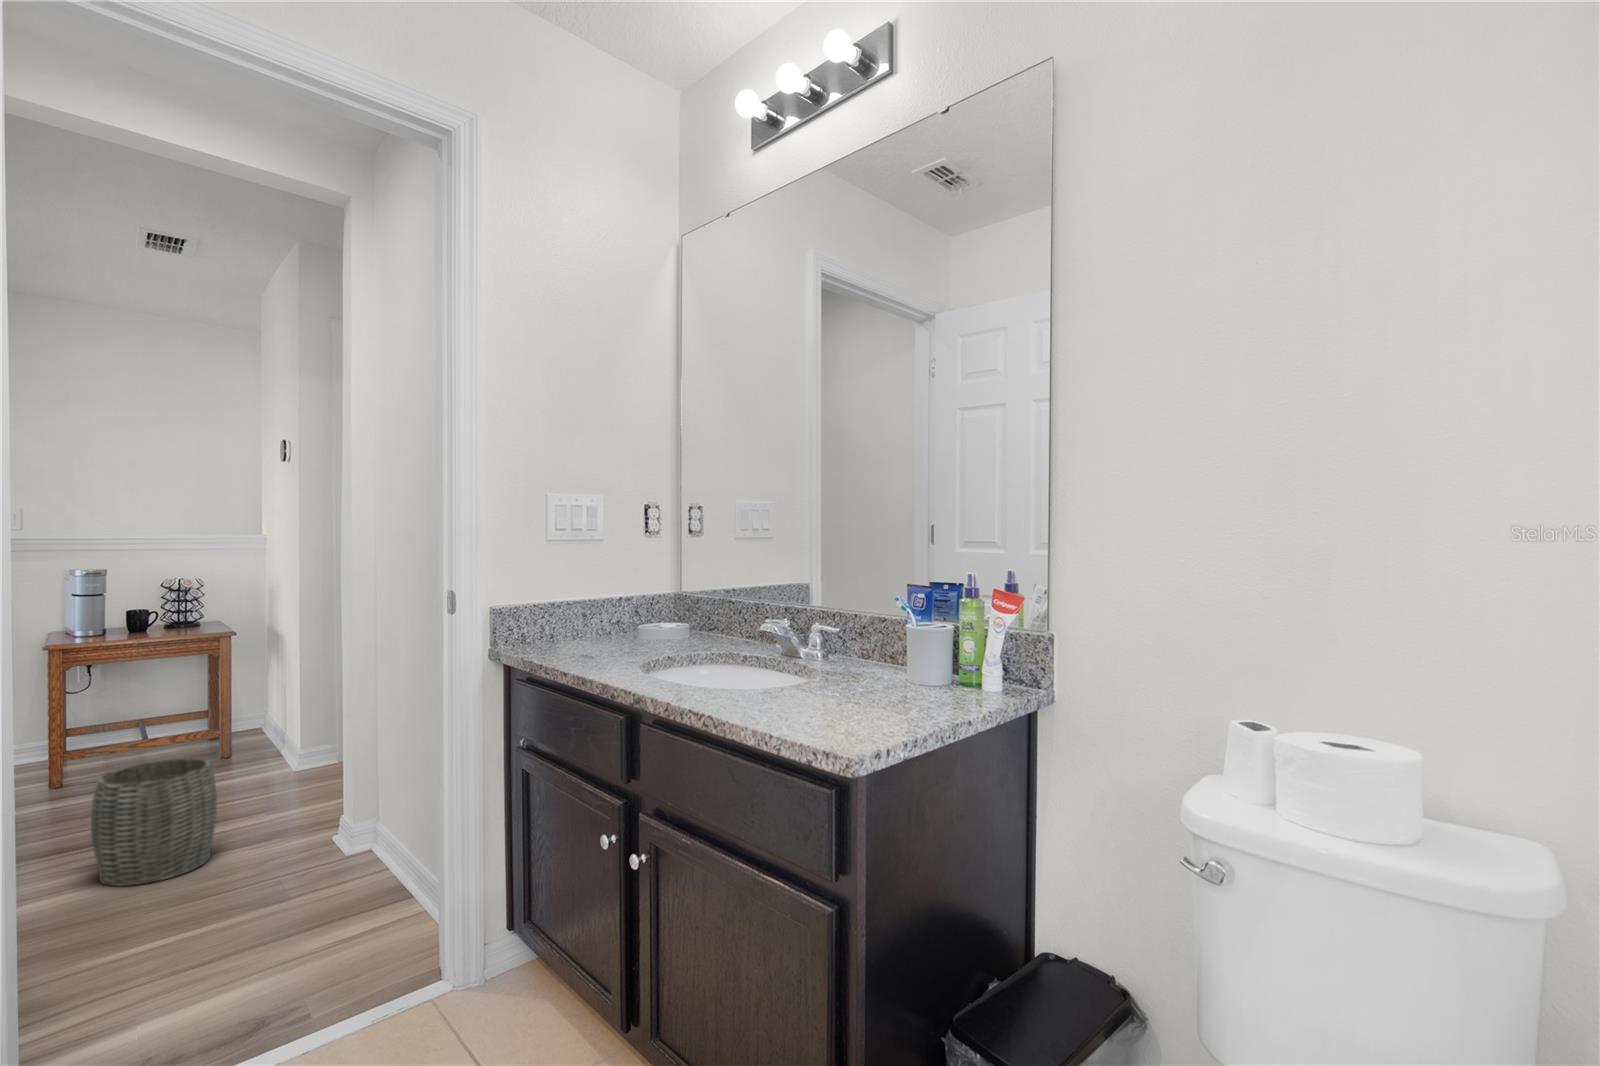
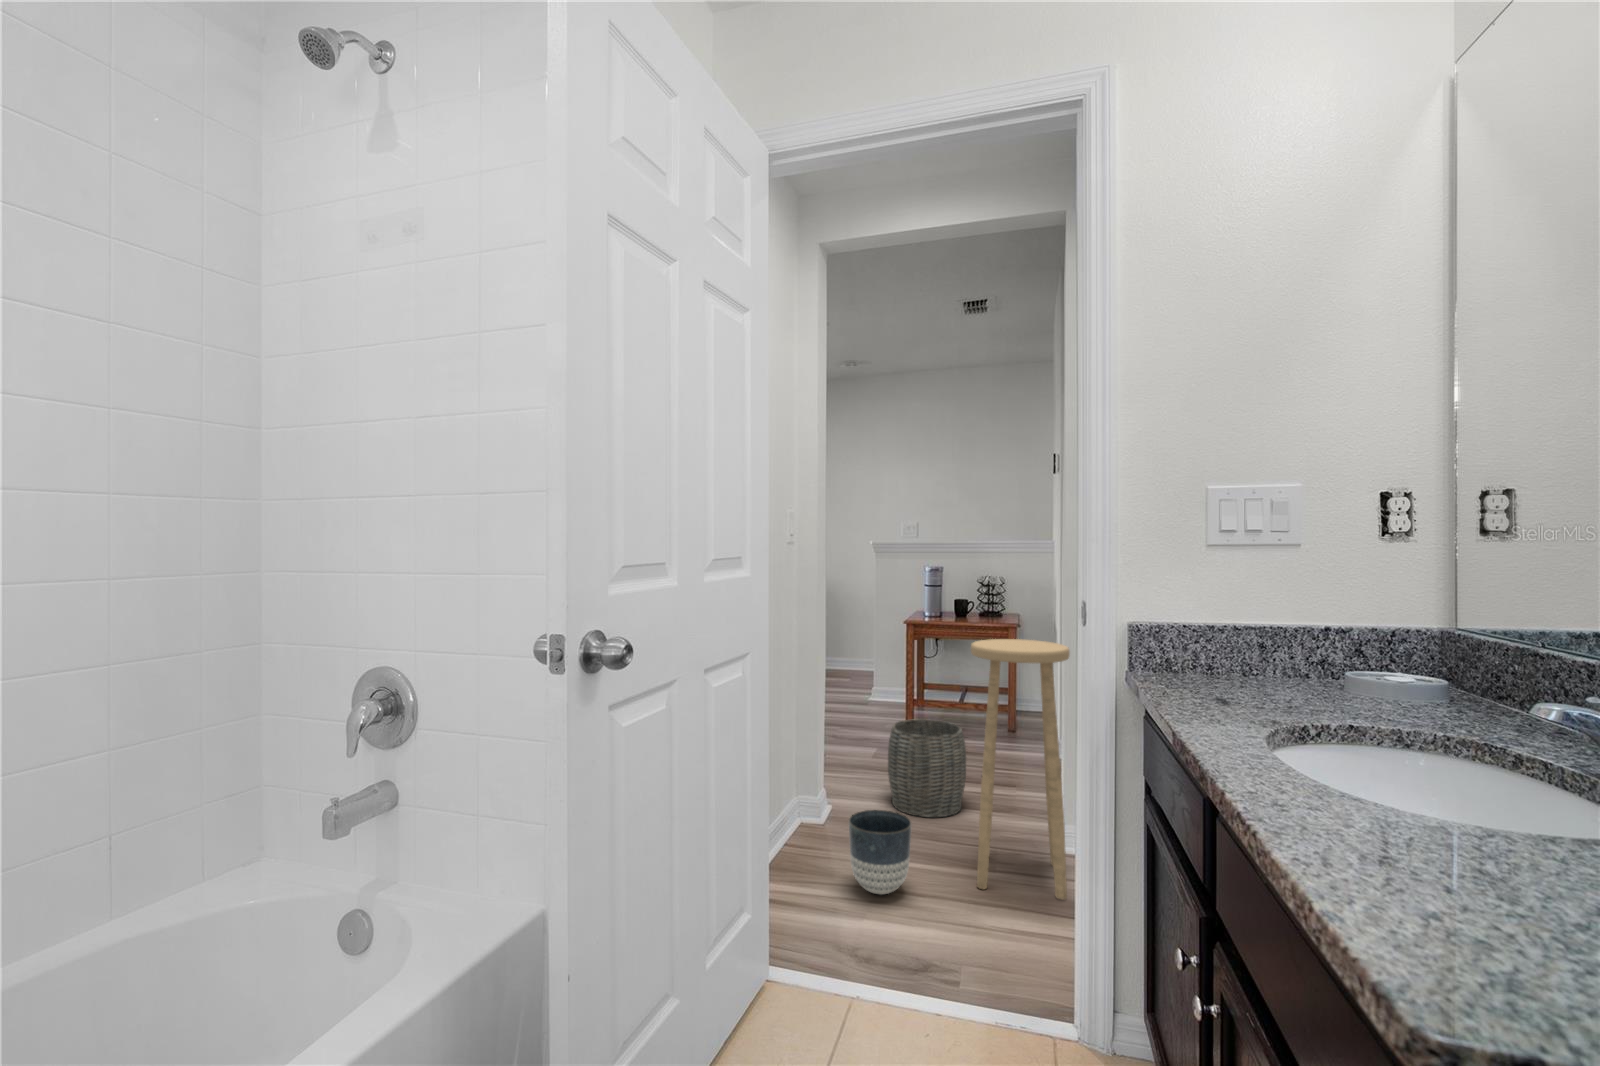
stool: none [258,641,381,918] -> present [971,639,1070,899]
planter: none [98,871,199,980] -> present [849,810,911,895]

